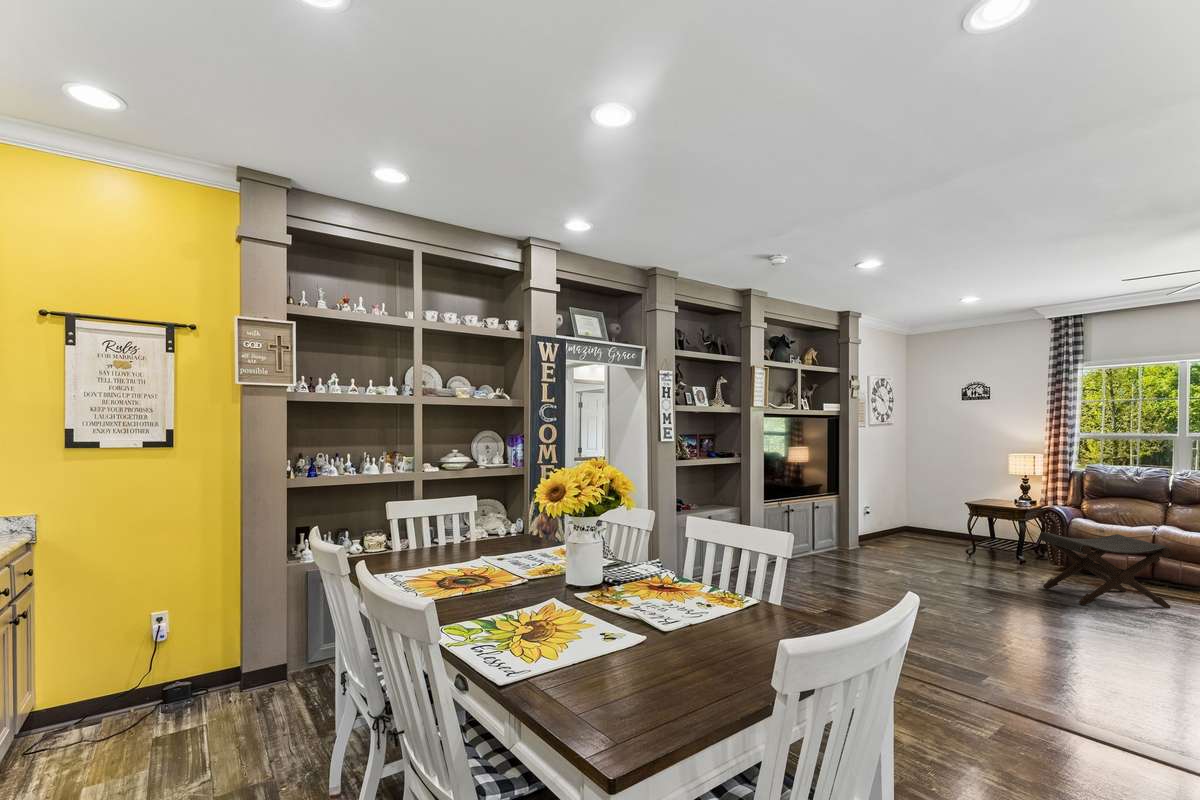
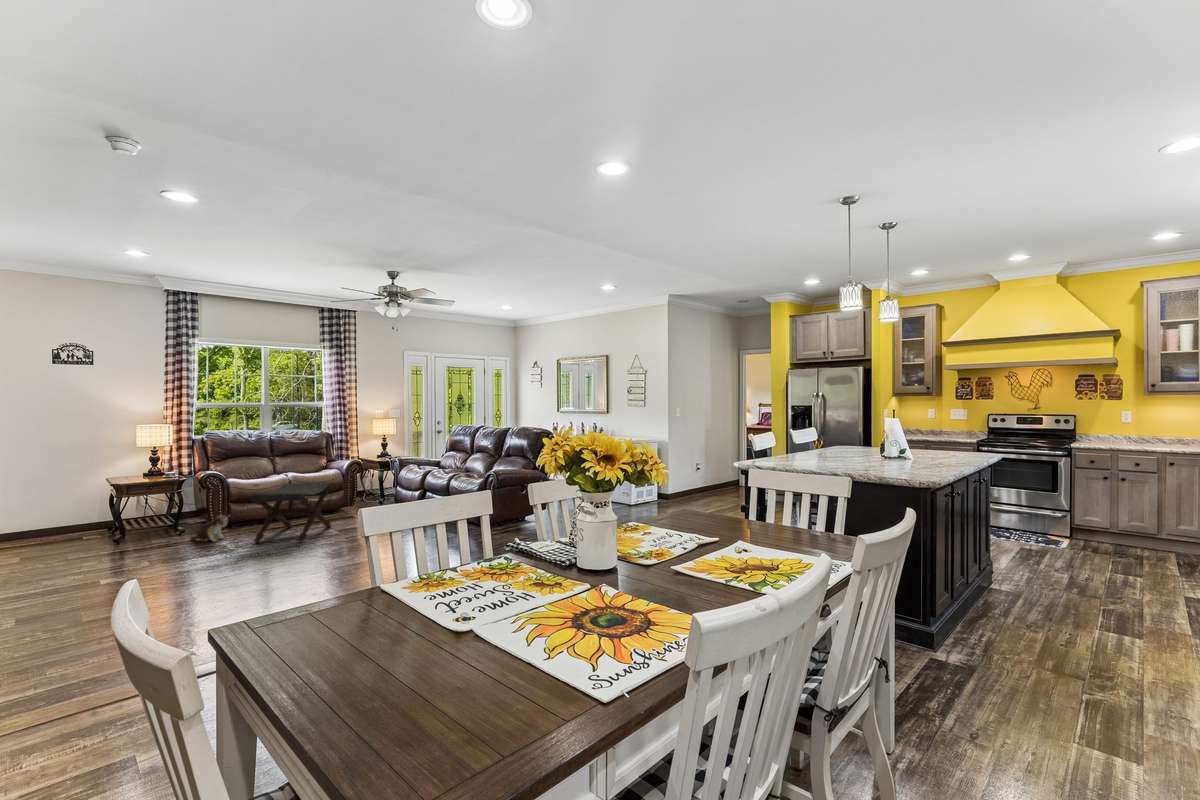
plush toy: none [1012,549,1038,575] -> present [191,515,230,542]

